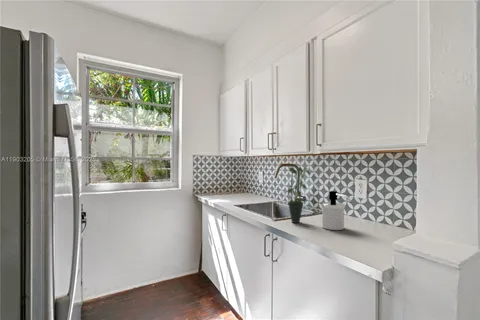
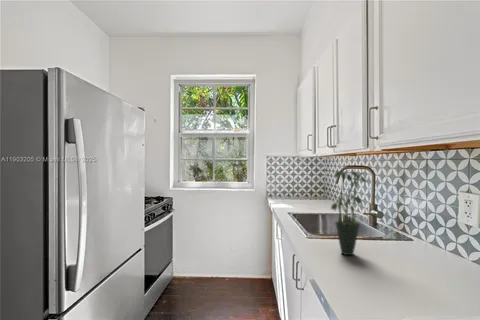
soap dispenser: present [322,191,351,230] -> none [381,212,428,279]

